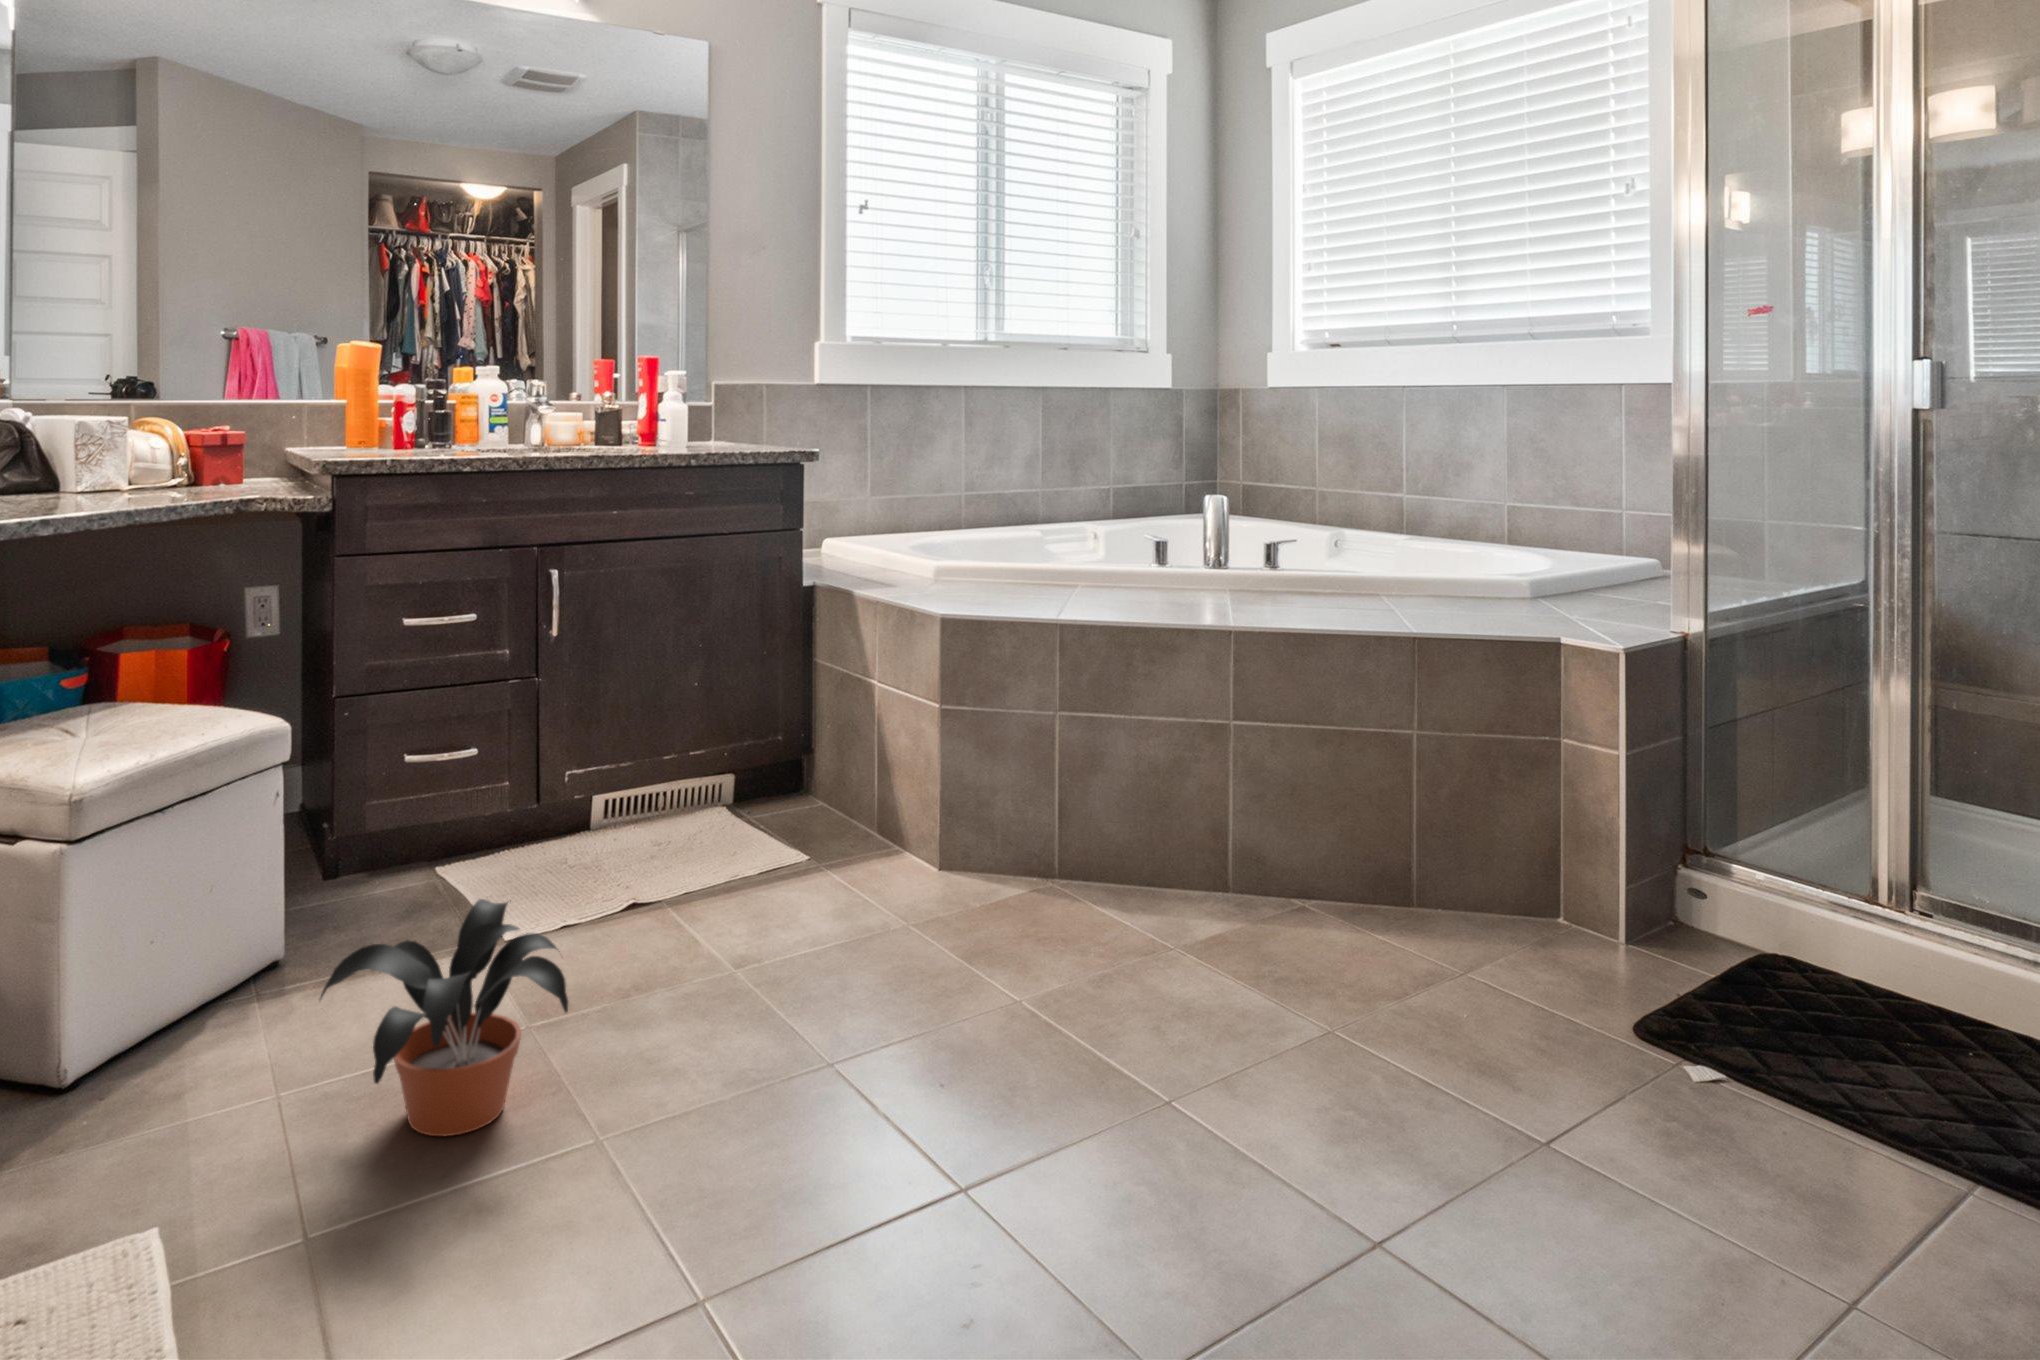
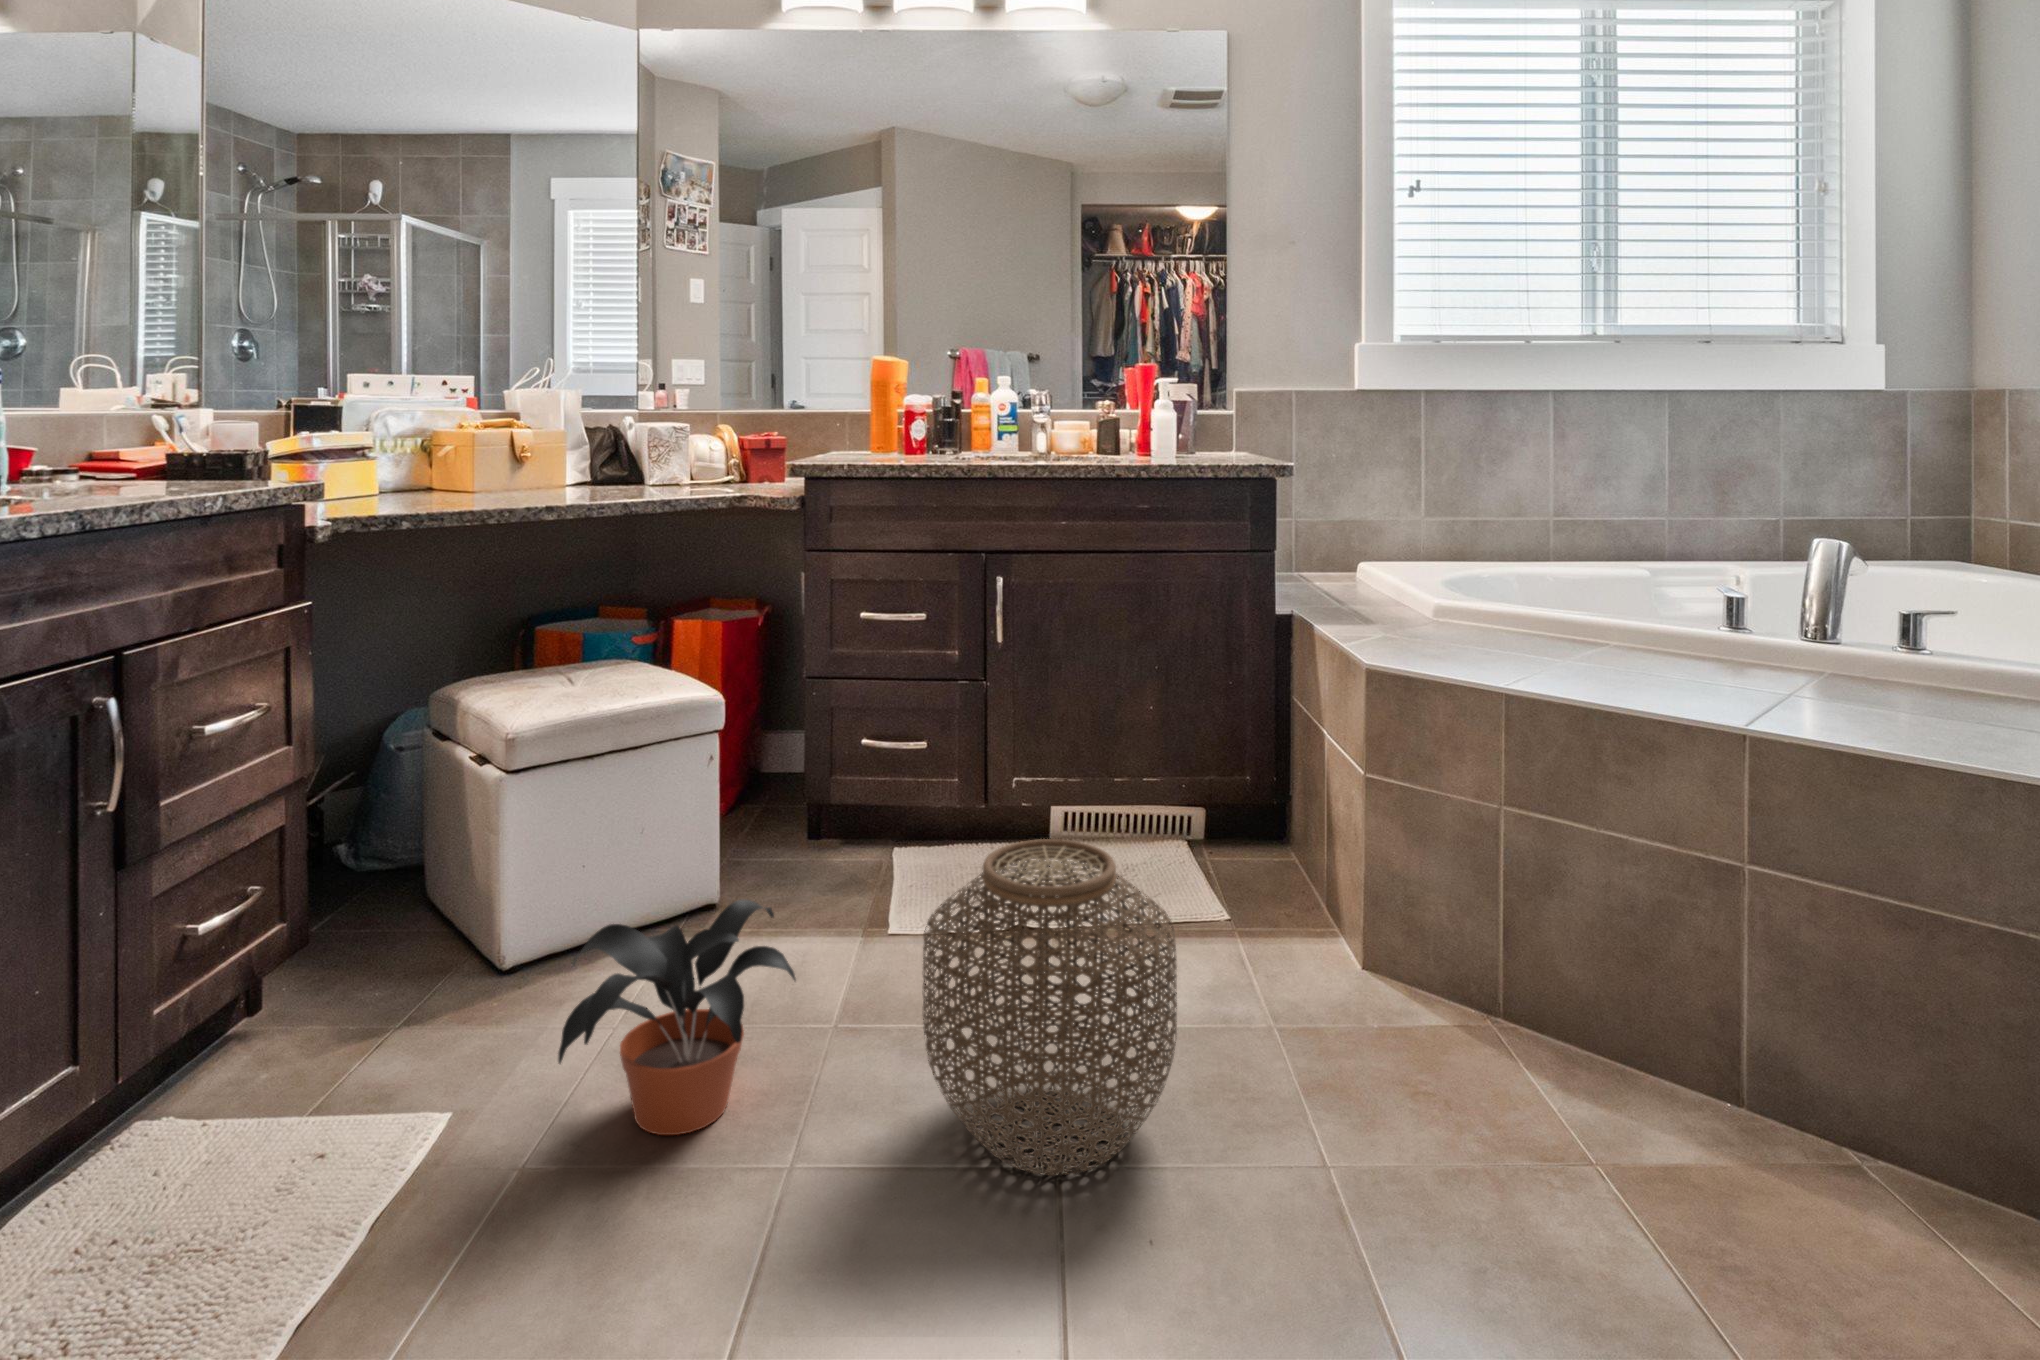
woven basket: none [698,781,920,1058] -> present [922,839,1177,1176]

